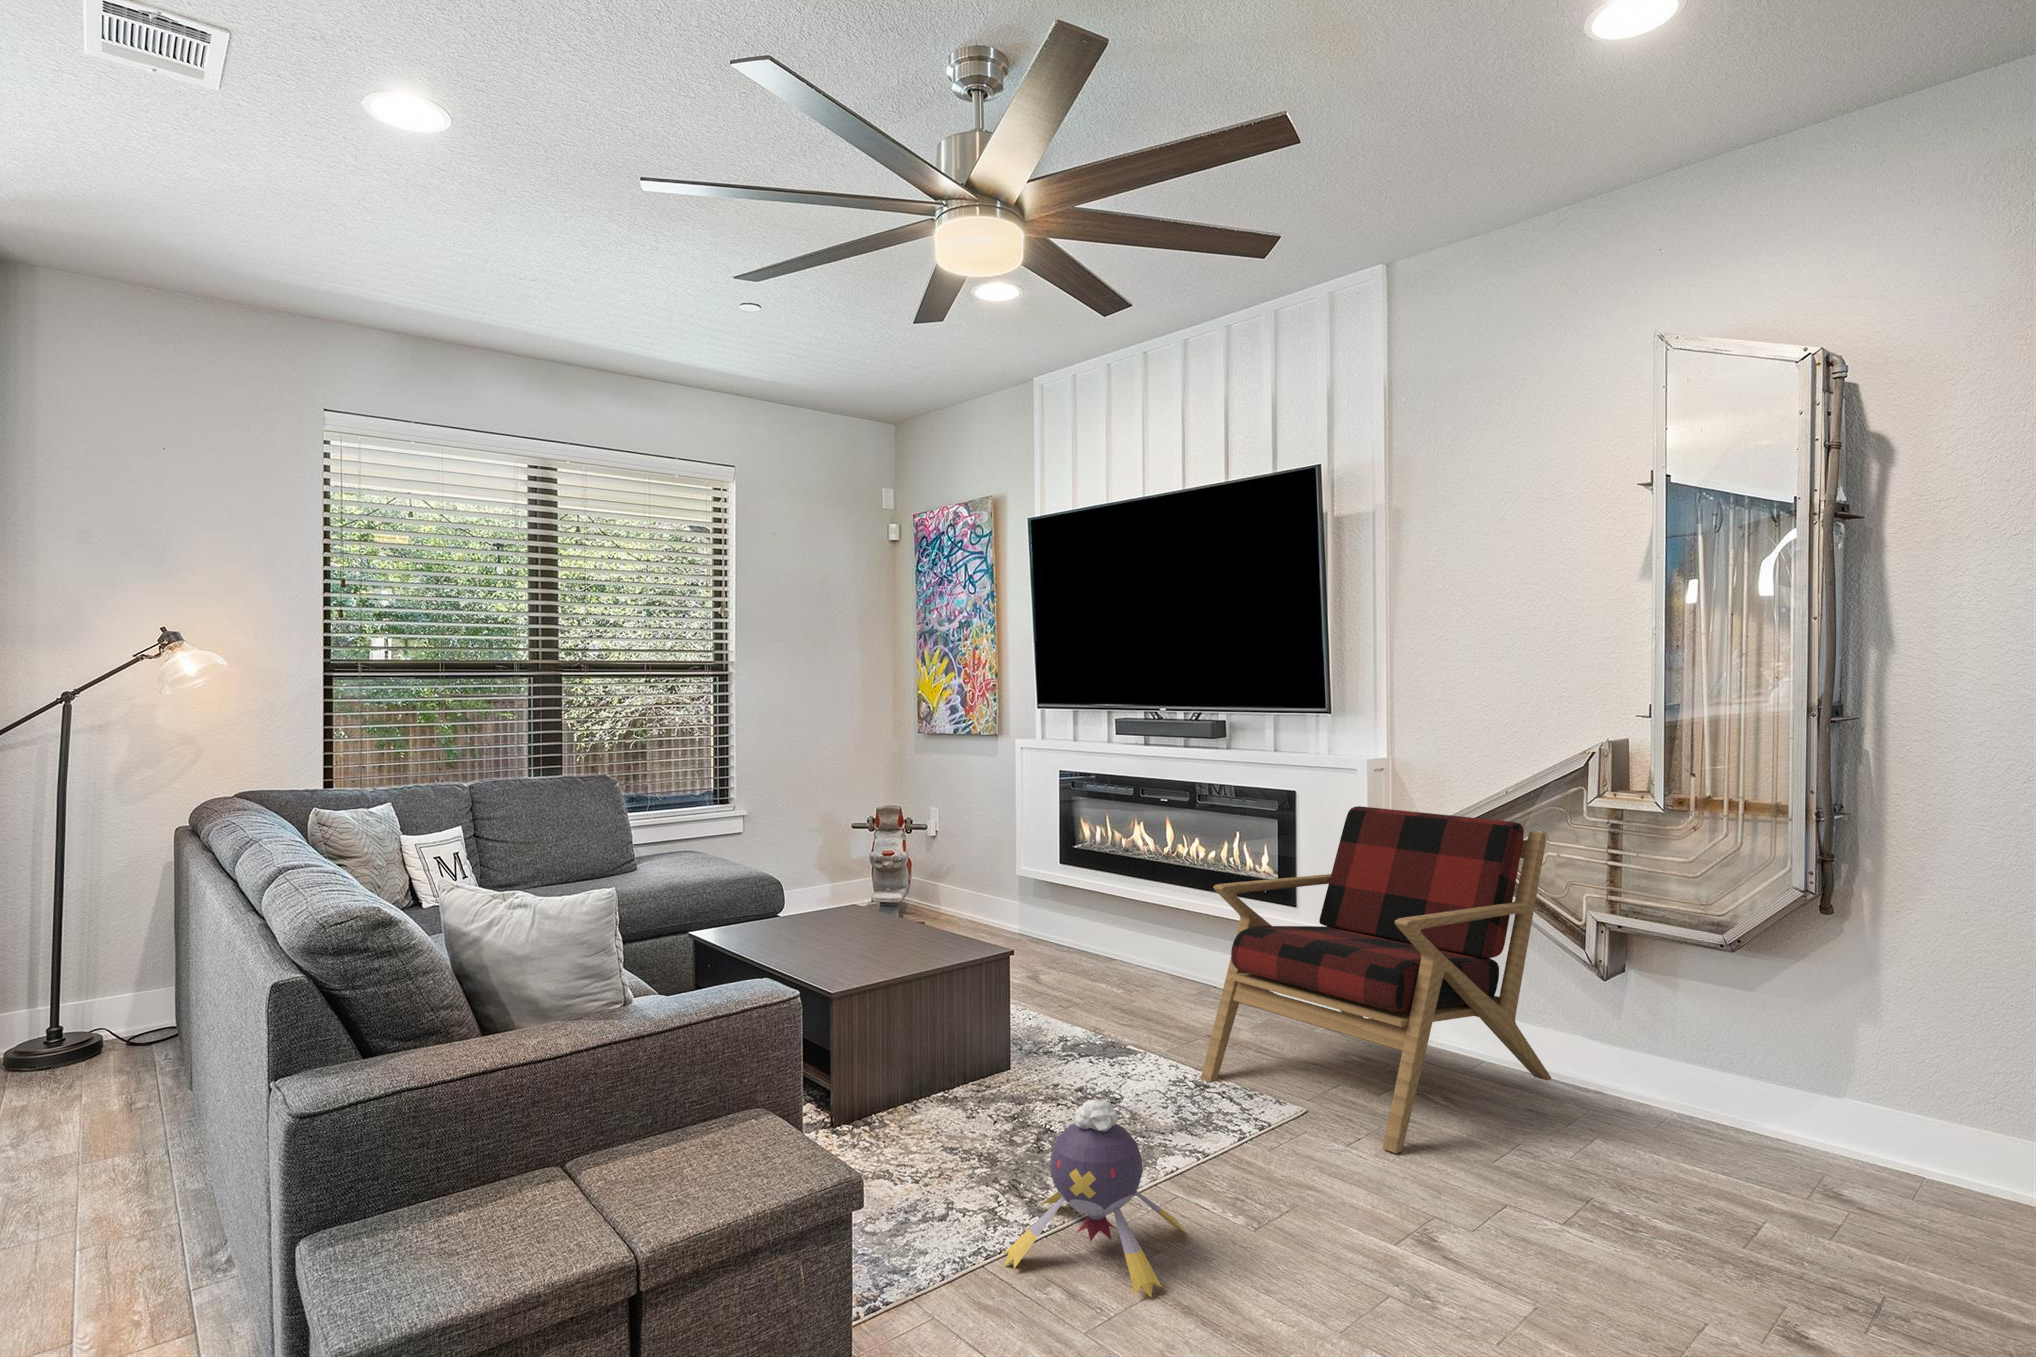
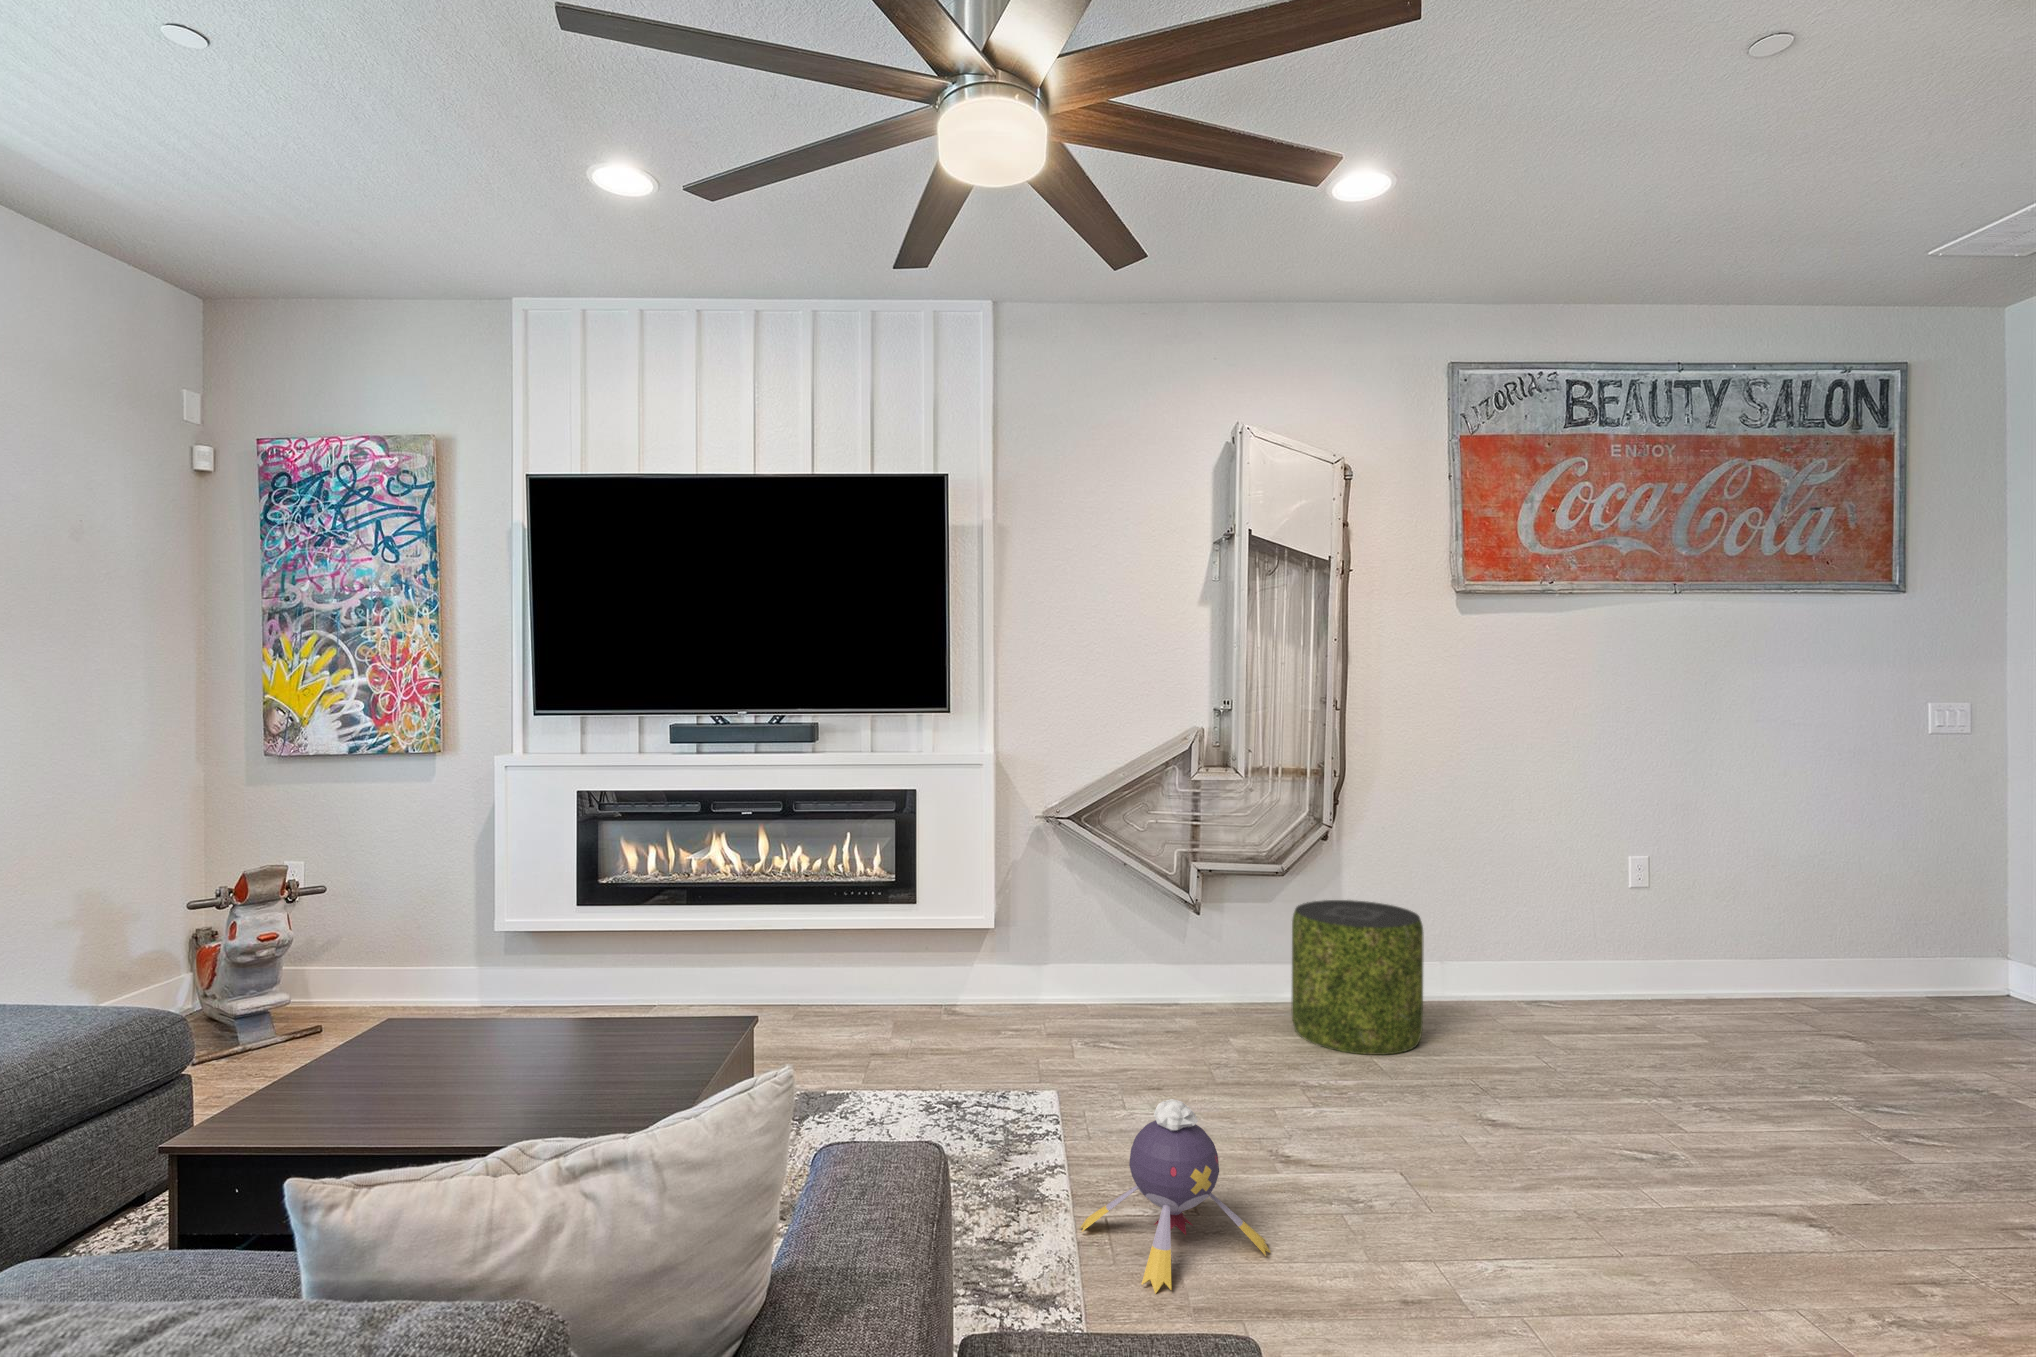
armchair: present [1201,806,1552,1153] -> none [963,799,1178,1082]
pouf: none [1671,995,1905,1251] -> present [1292,900,1424,1055]

